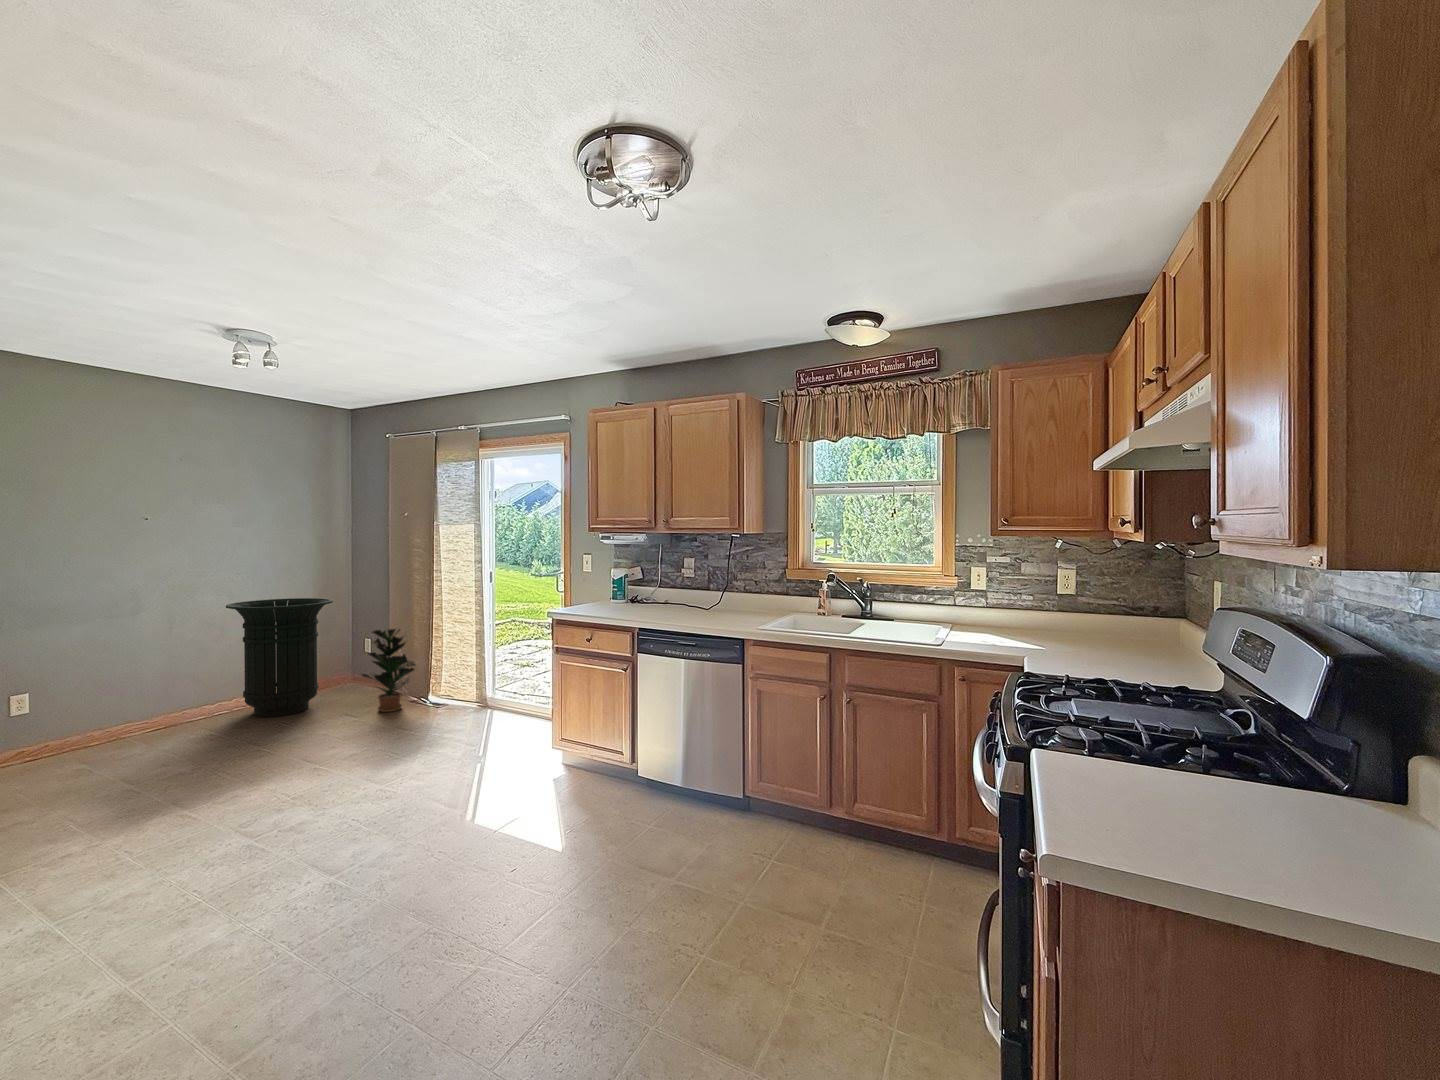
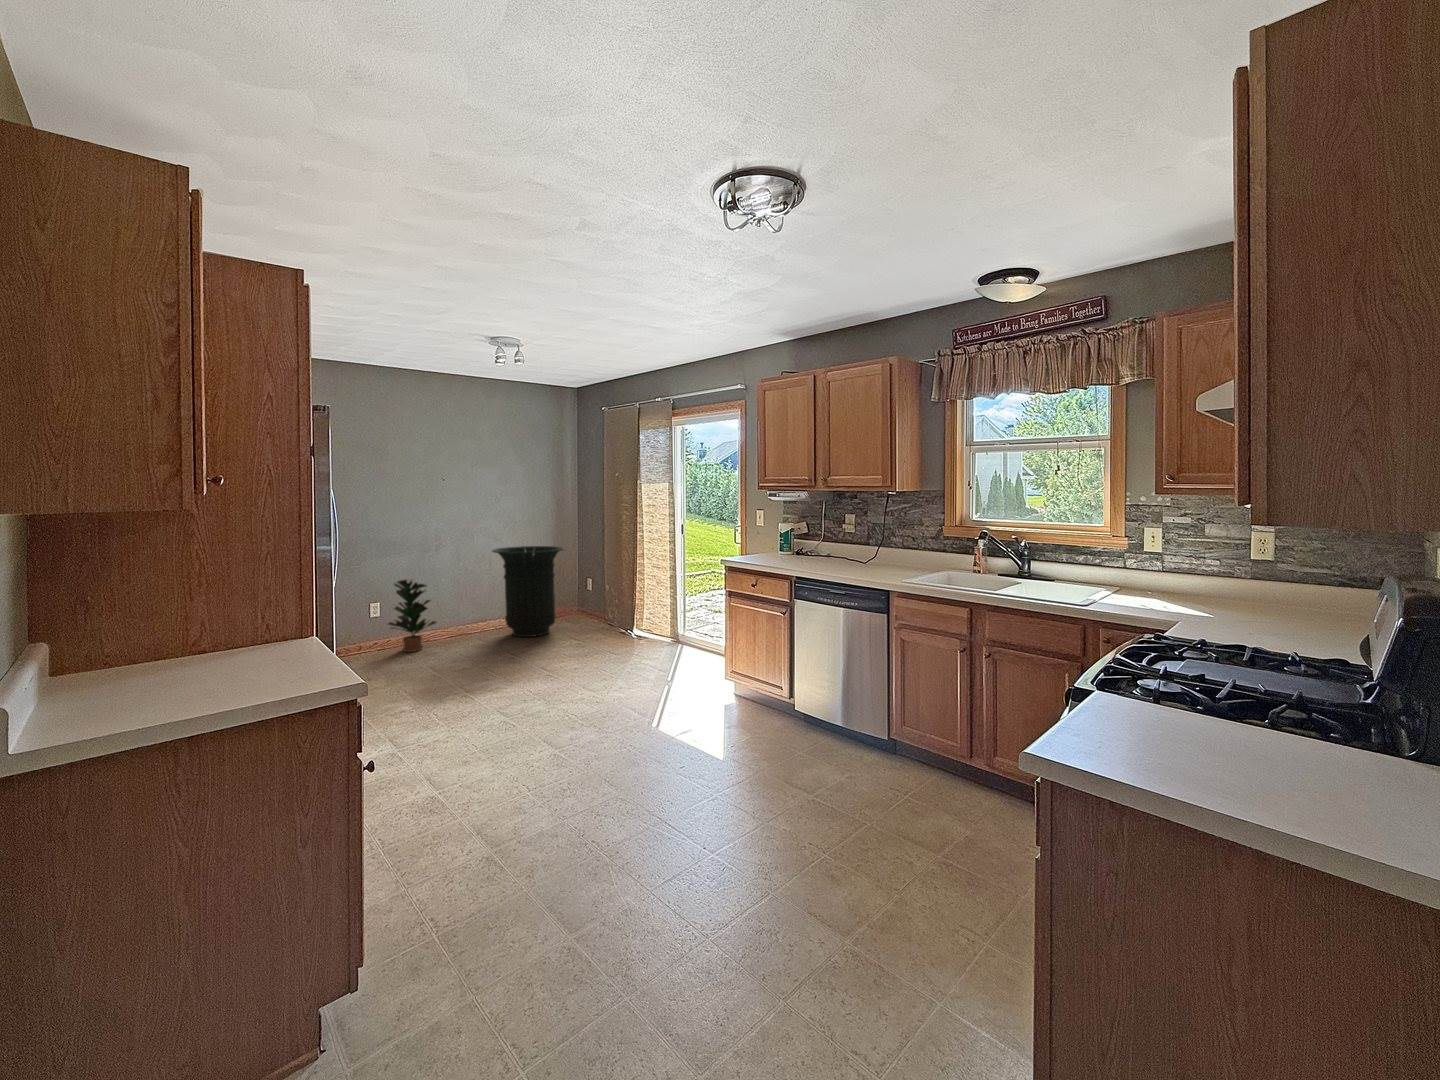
potted plant: present [362,629,415,712] -> present [388,580,436,652]

